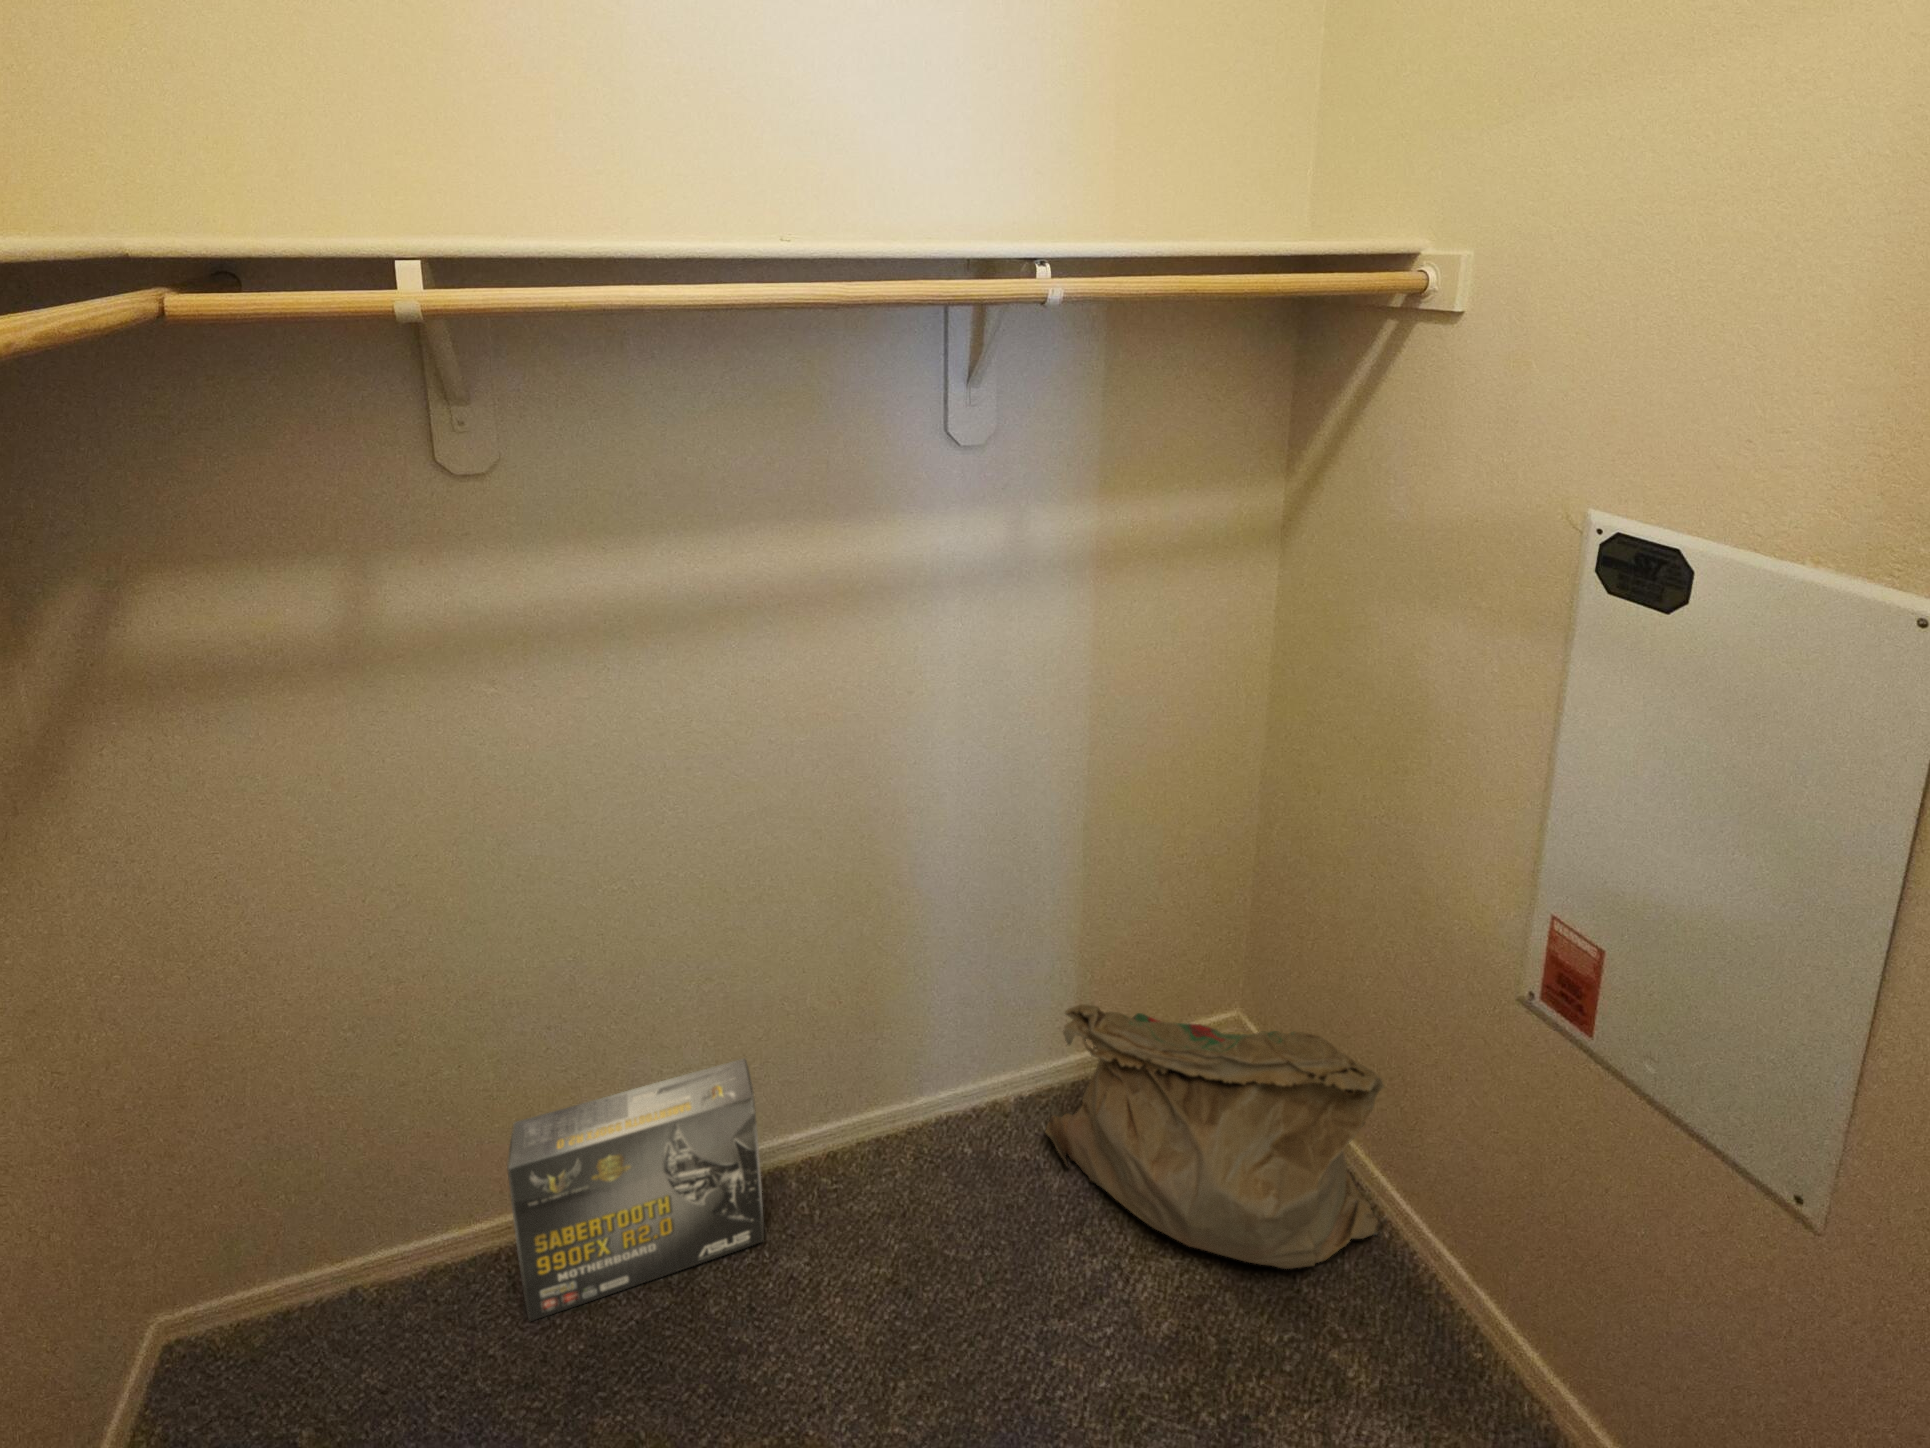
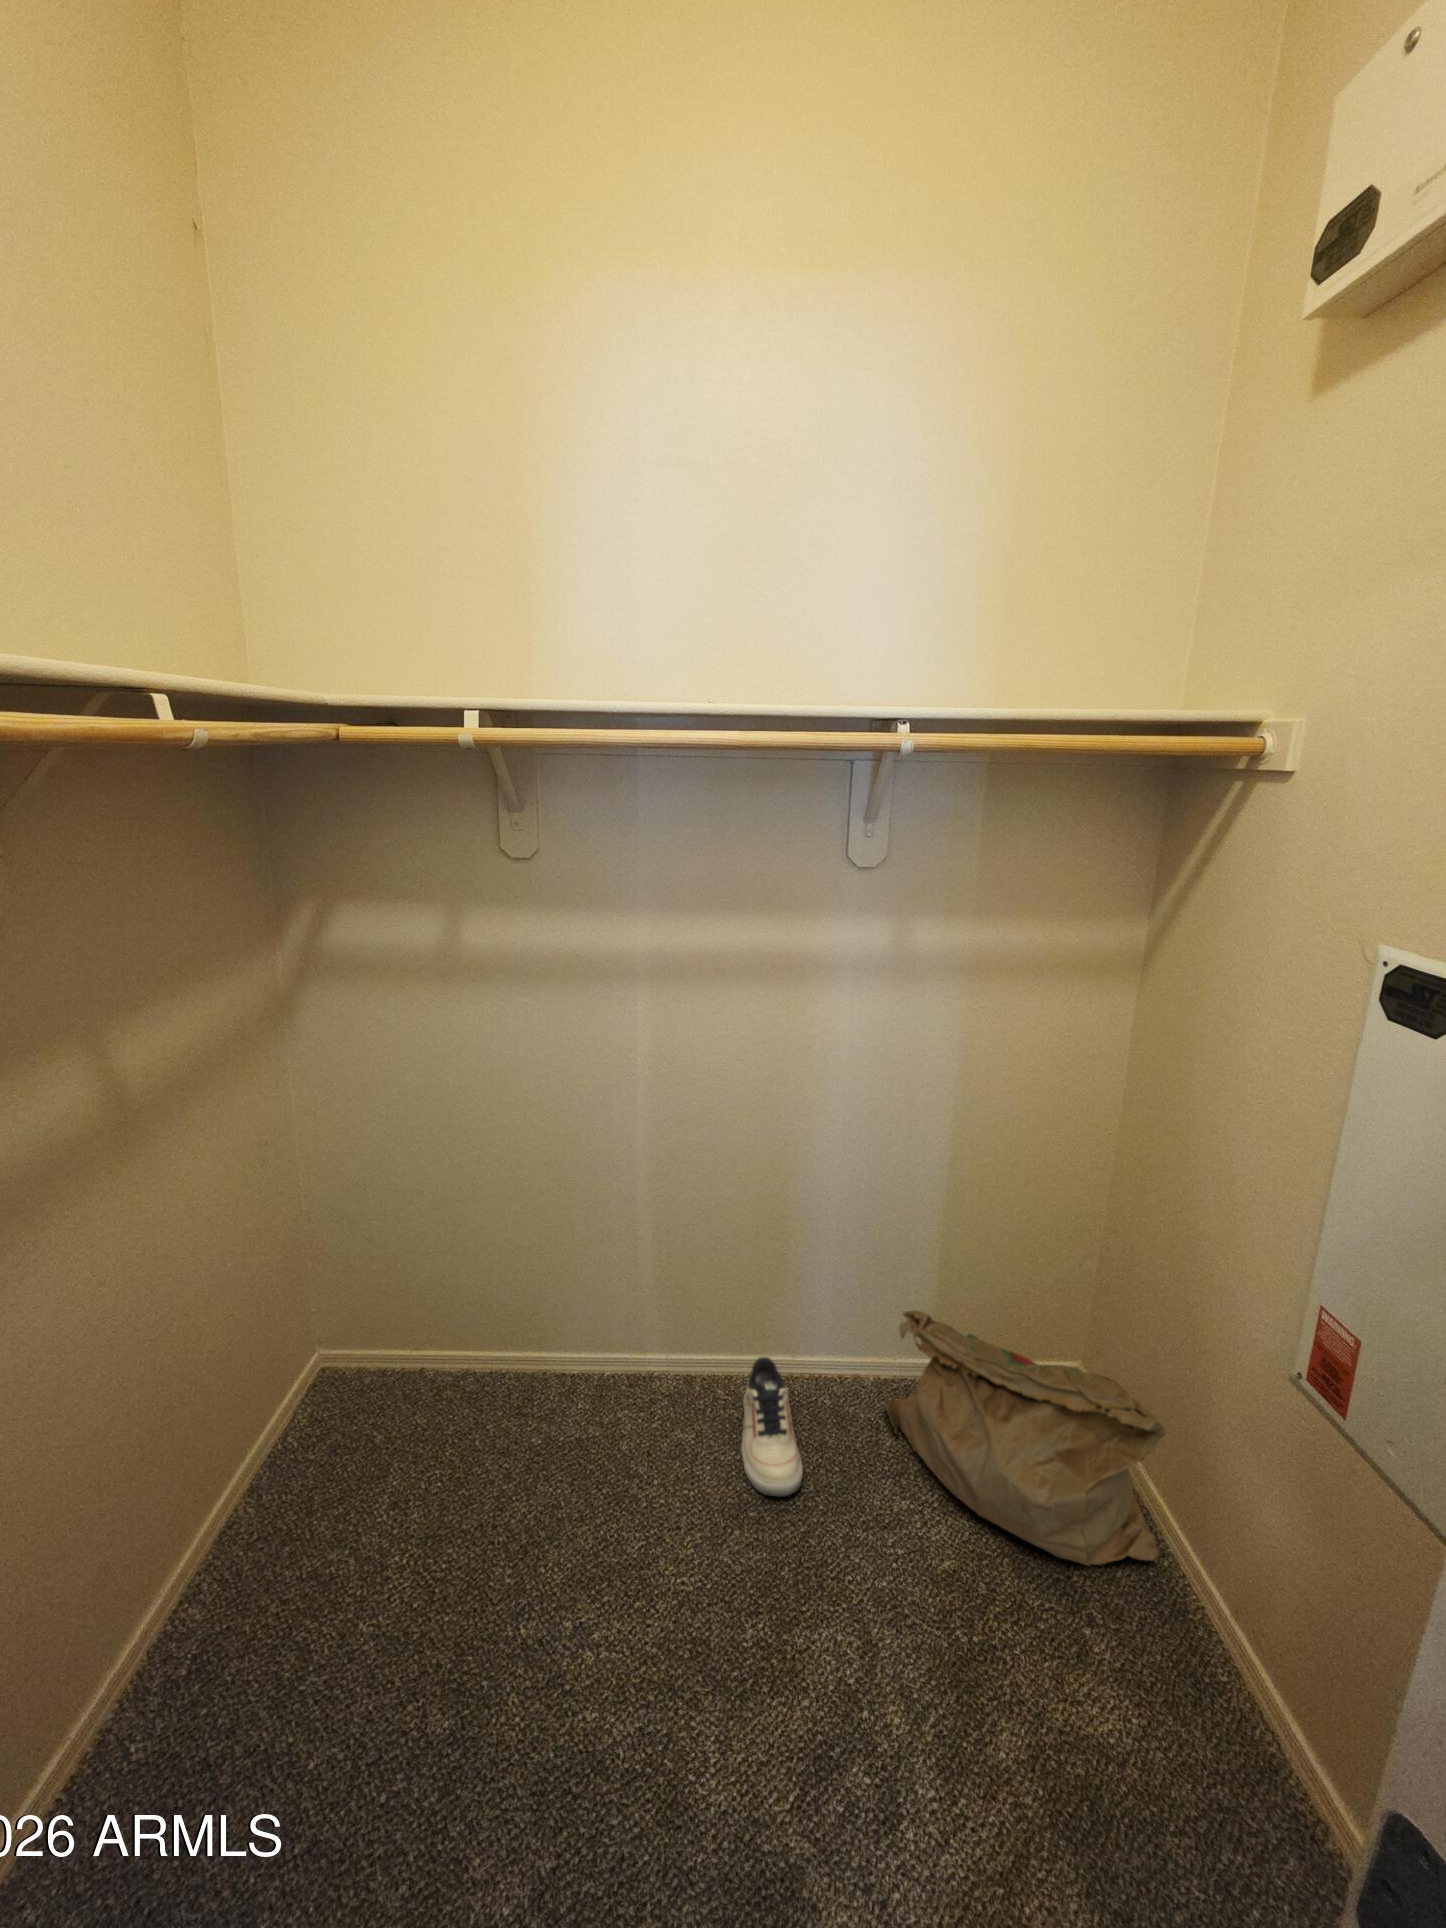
box: present [507,1058,764,1321] -> none [506,1287,666,1416]
shoe: none [867,1113,969,1314] -> present [741,1357,803,1497]

